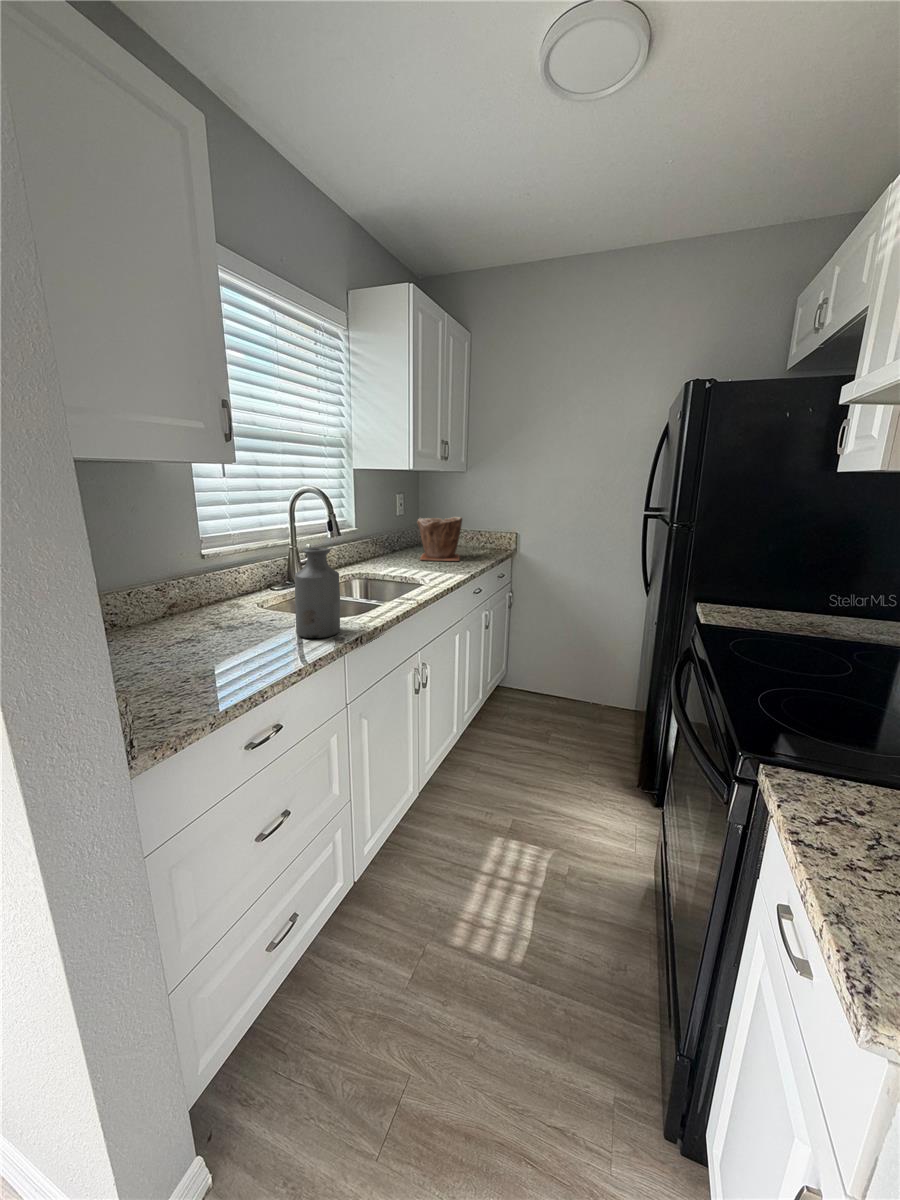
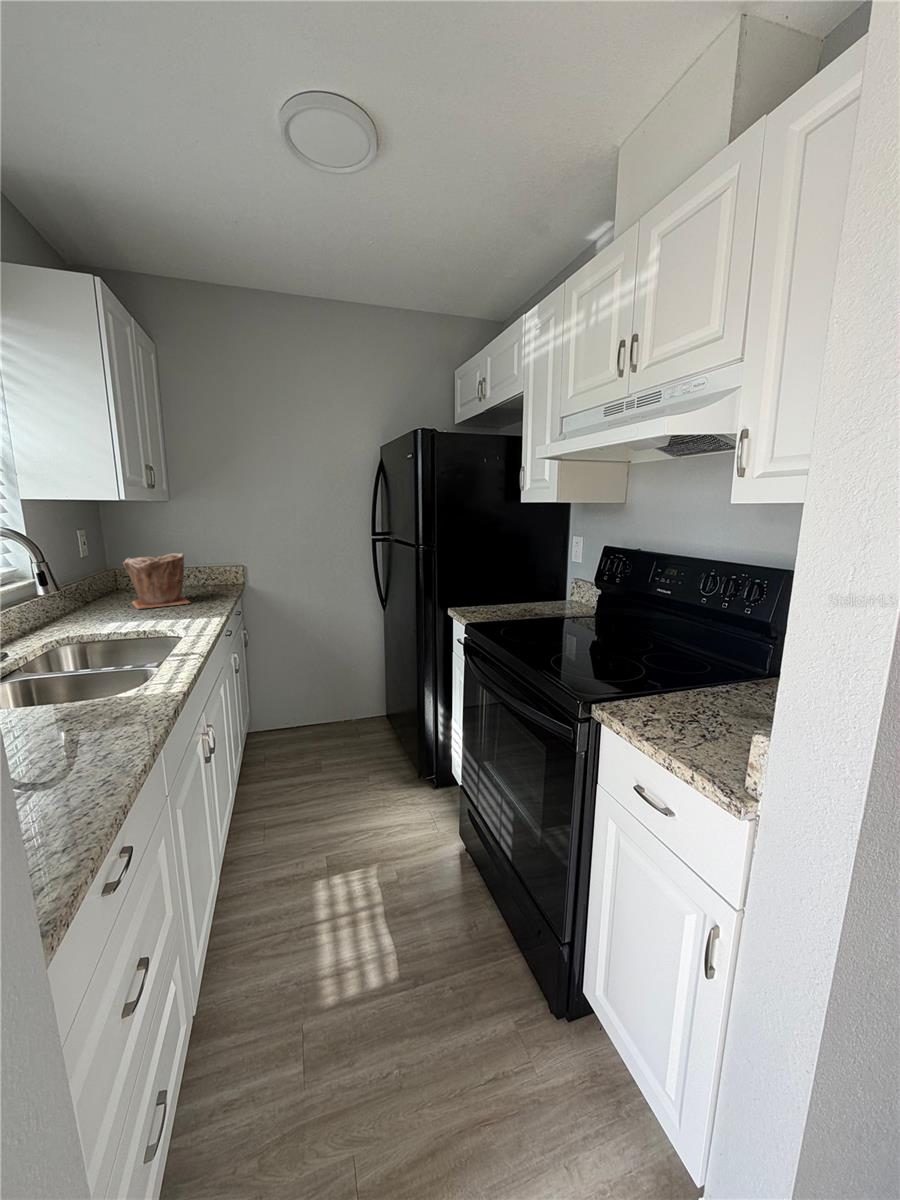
bottle: present [295,547,340,638] -> none [65,604,140,725]

